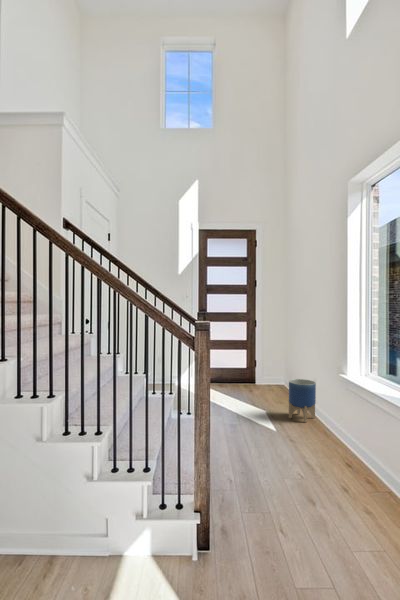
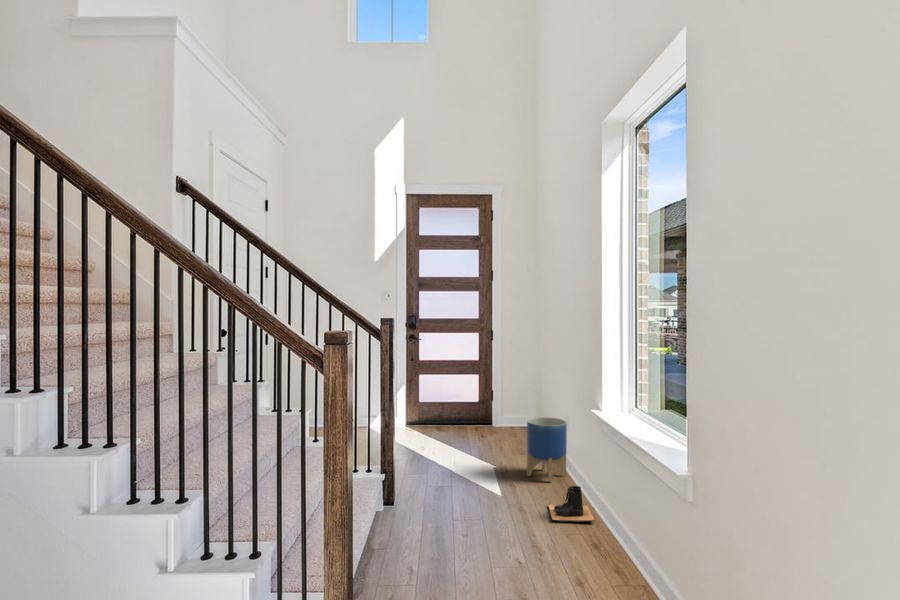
boots: none [309,425,343,449] -> present [548,486,595,522]

